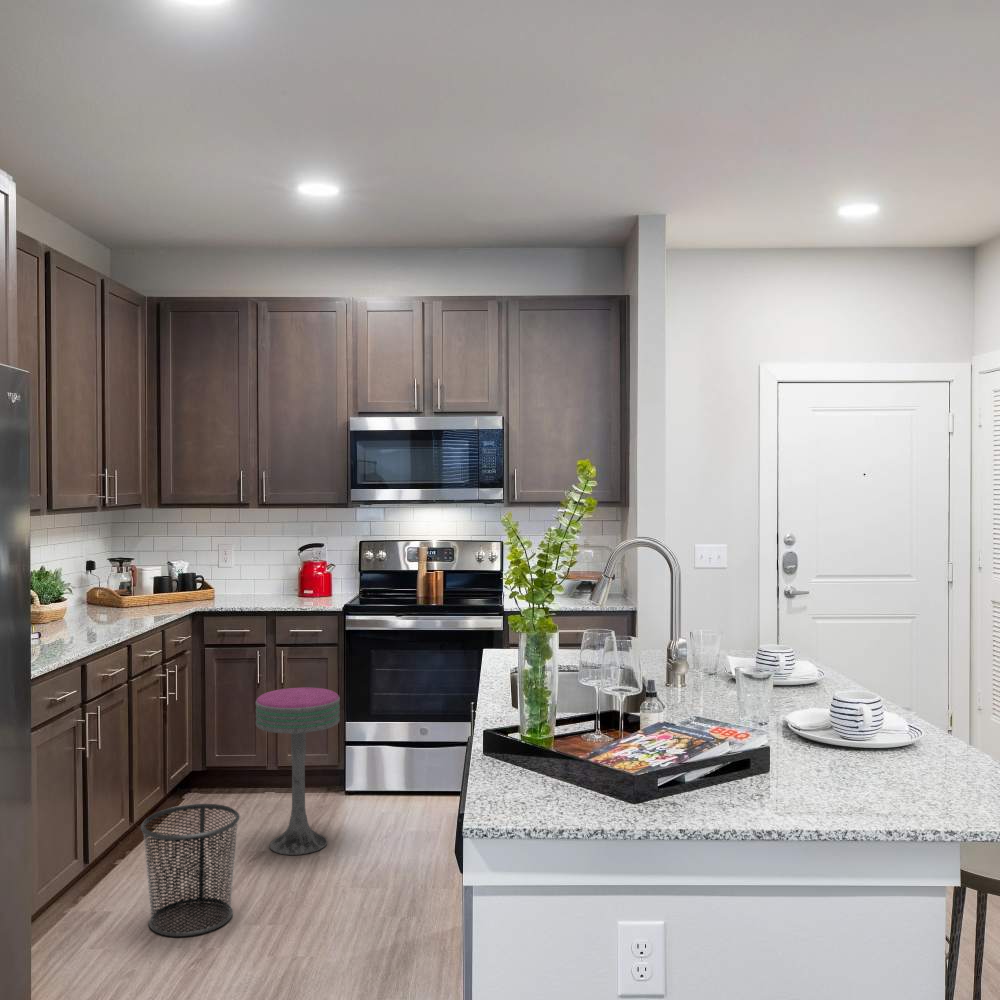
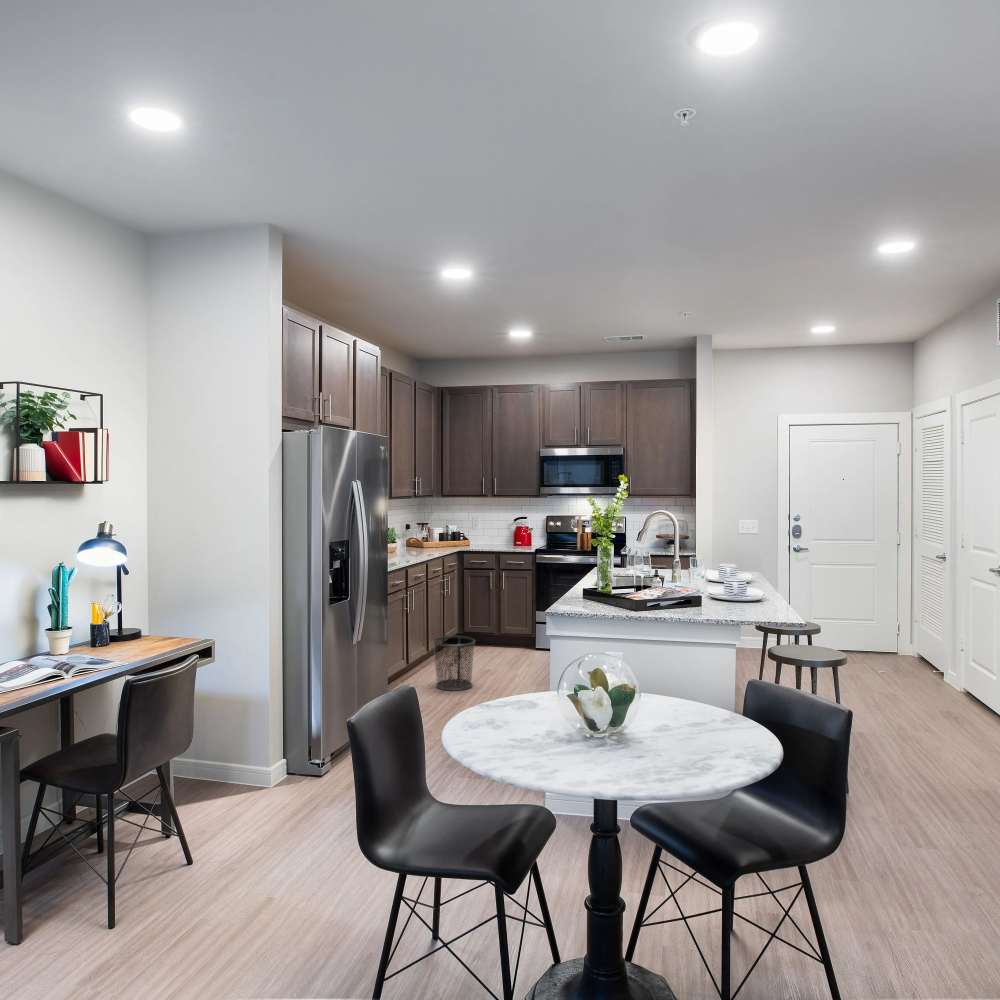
bar stool: present [256,688,340,855] -> none [486,589,527,670]

